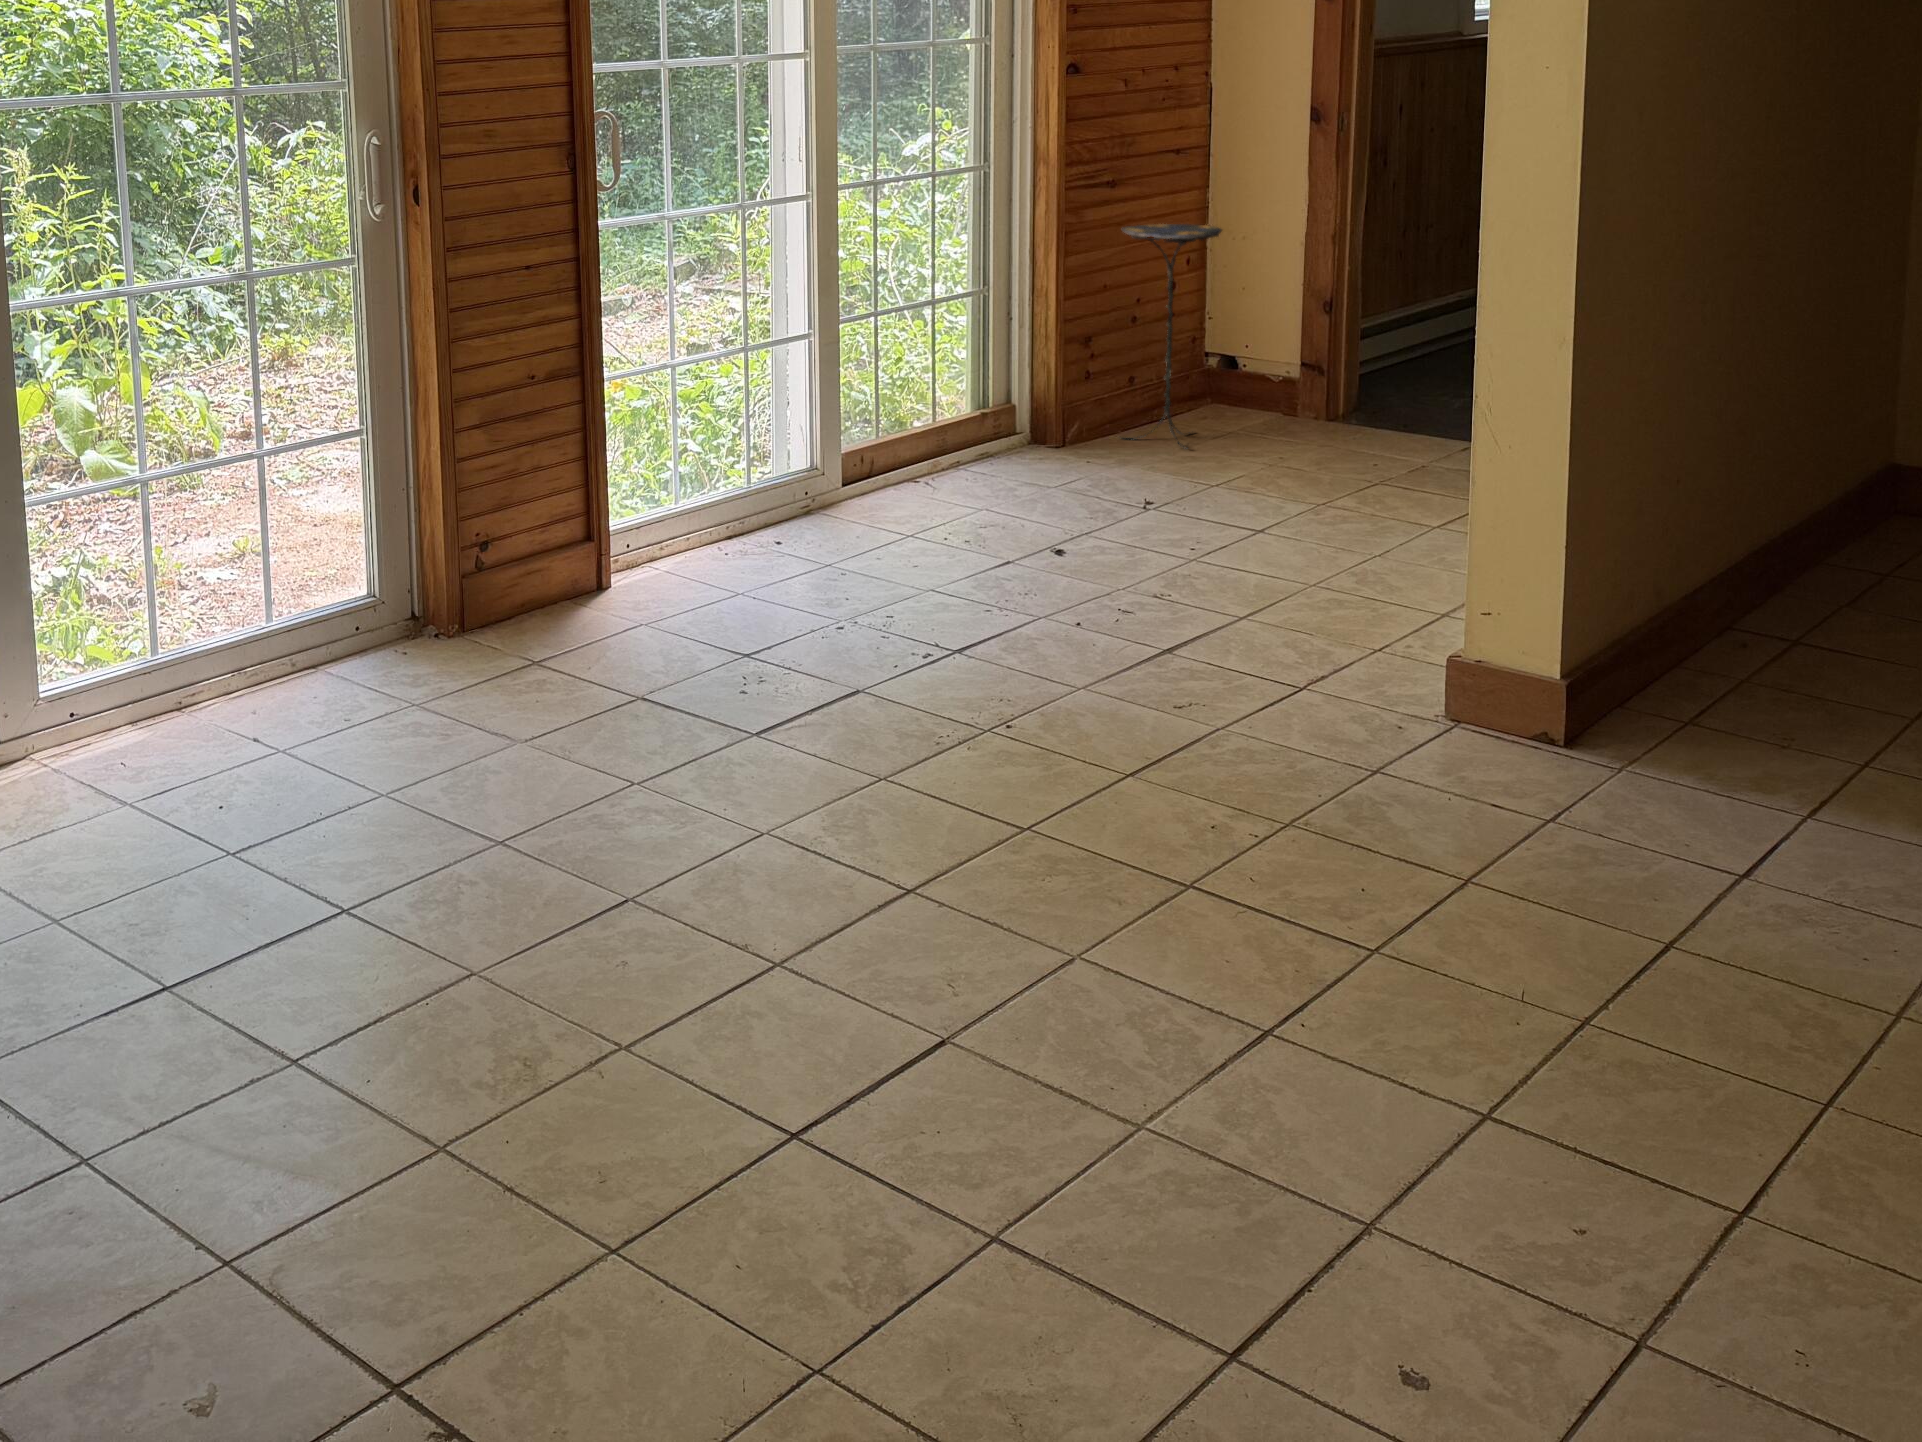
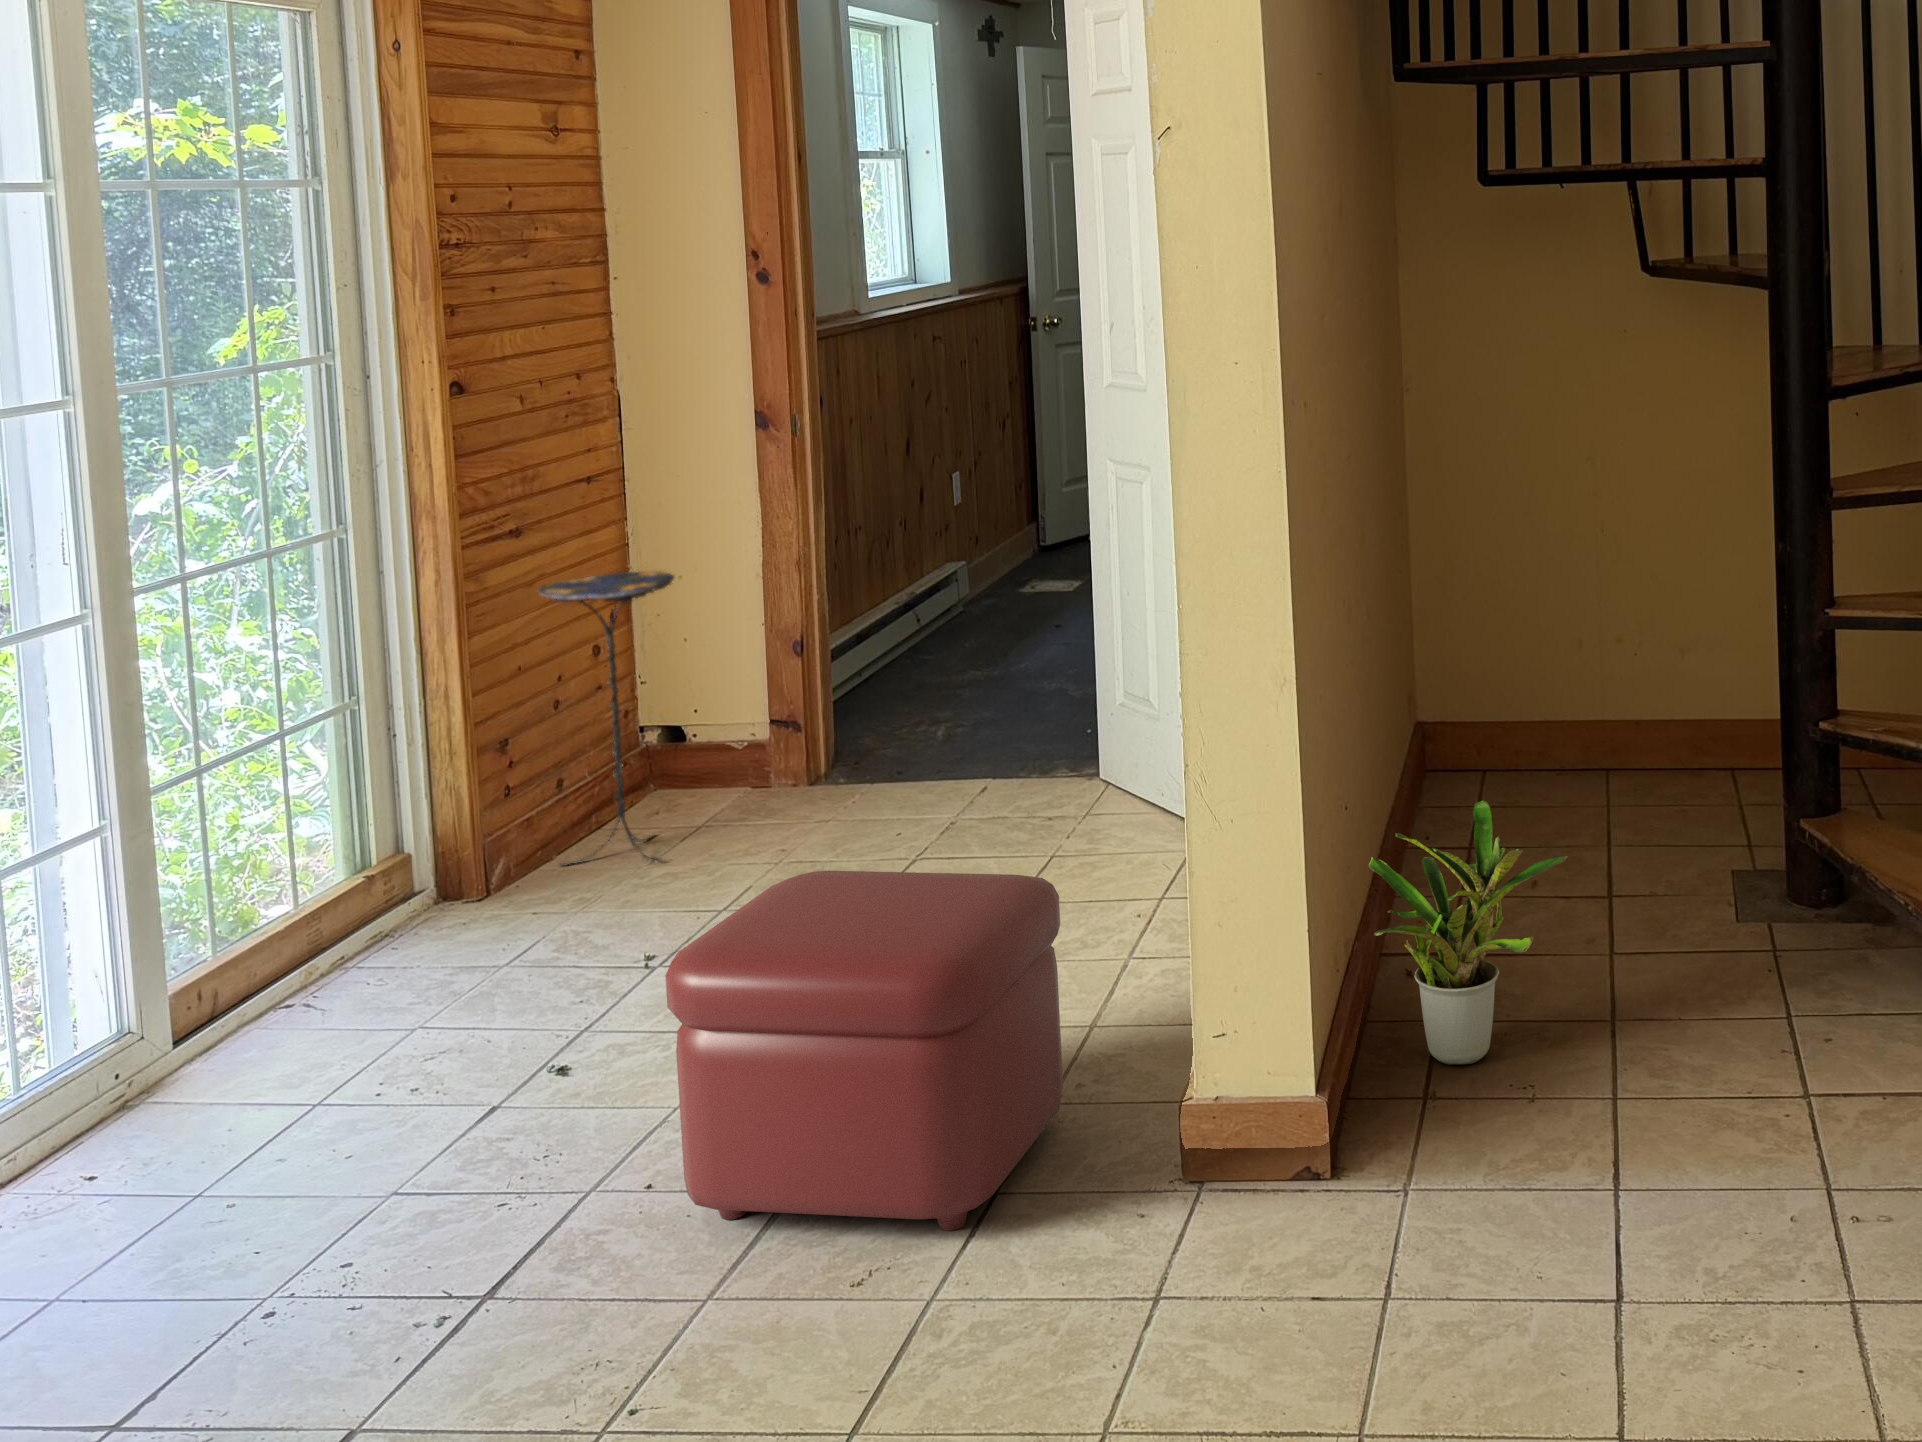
ottoman: none [1085,434,1387,700] -> present [666,871,1063,1231]
potted plant: none [1652,493,1879,716] -> present [1369,800,1567,1065]

